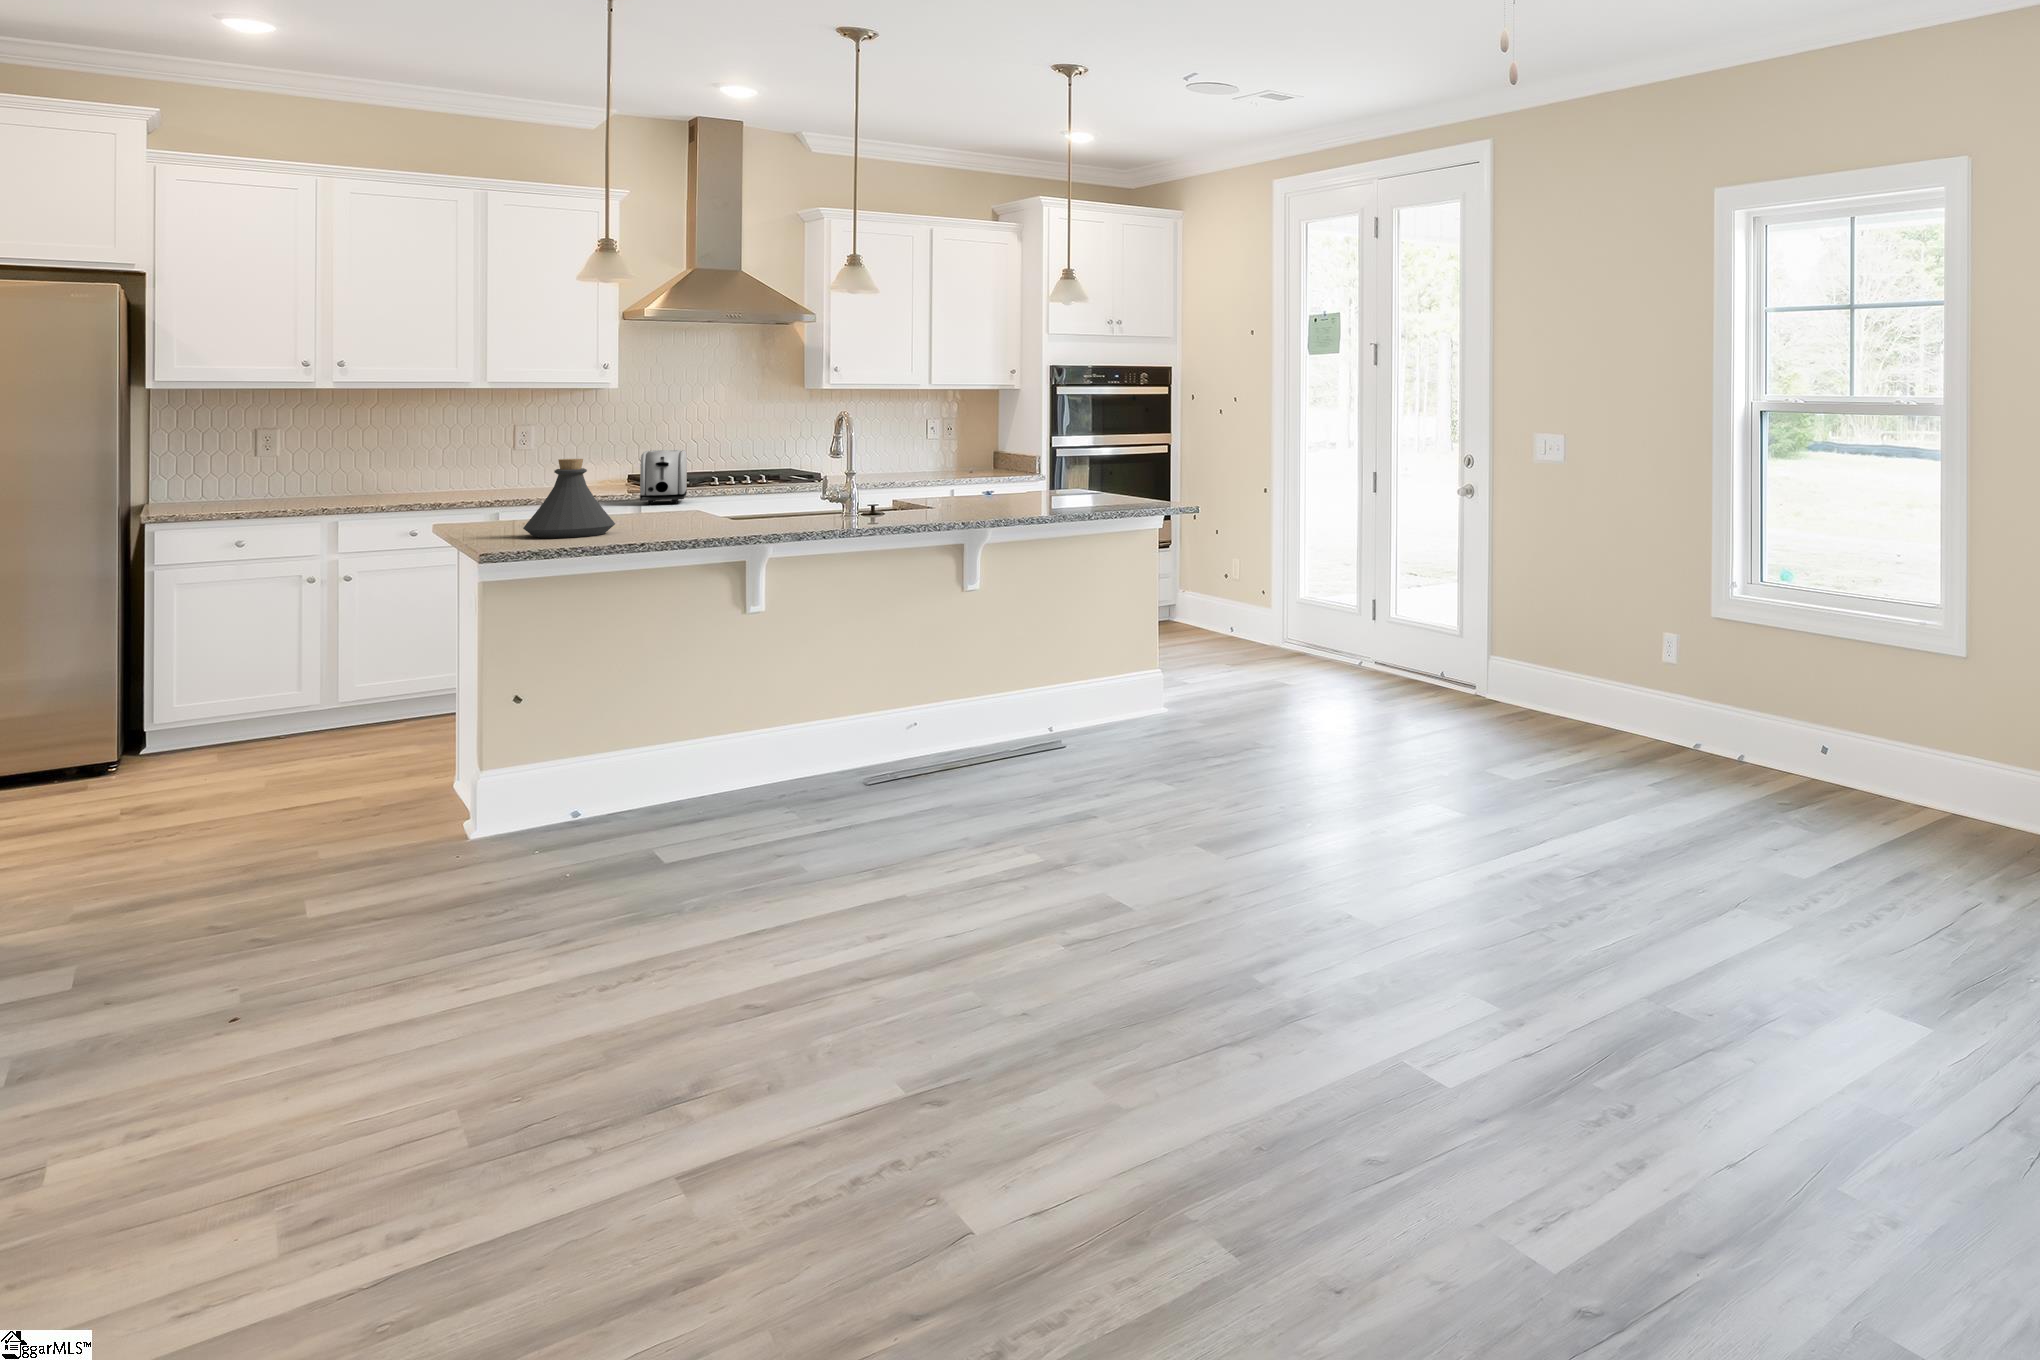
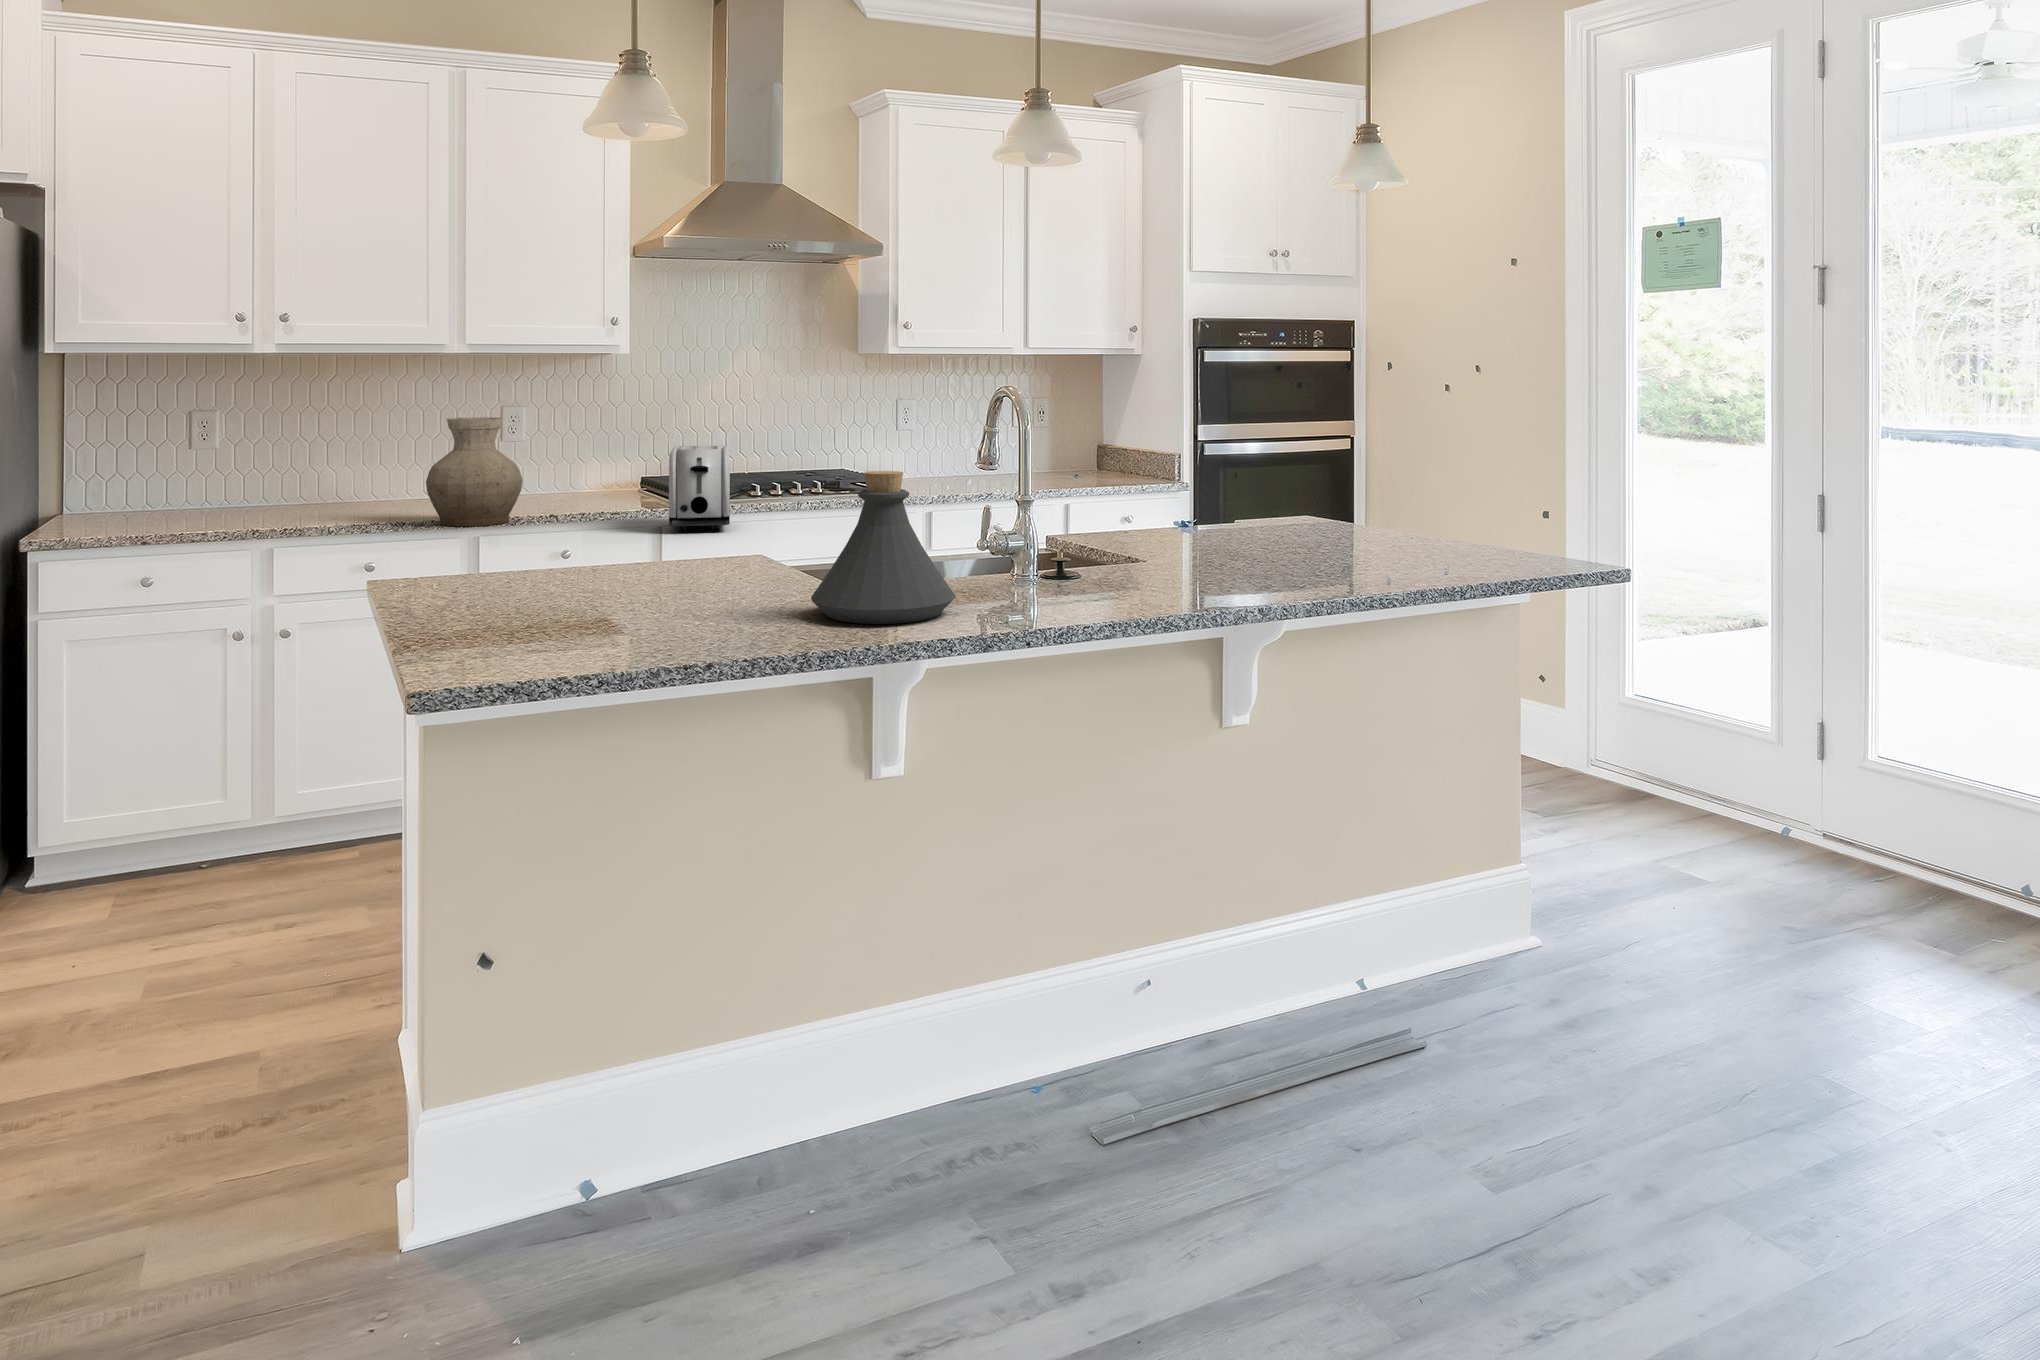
vase: none [456,433,531,506] -> present [426,417,523,526]
bottle: present [523,459,615,538] -> present [811,471,956,624]

